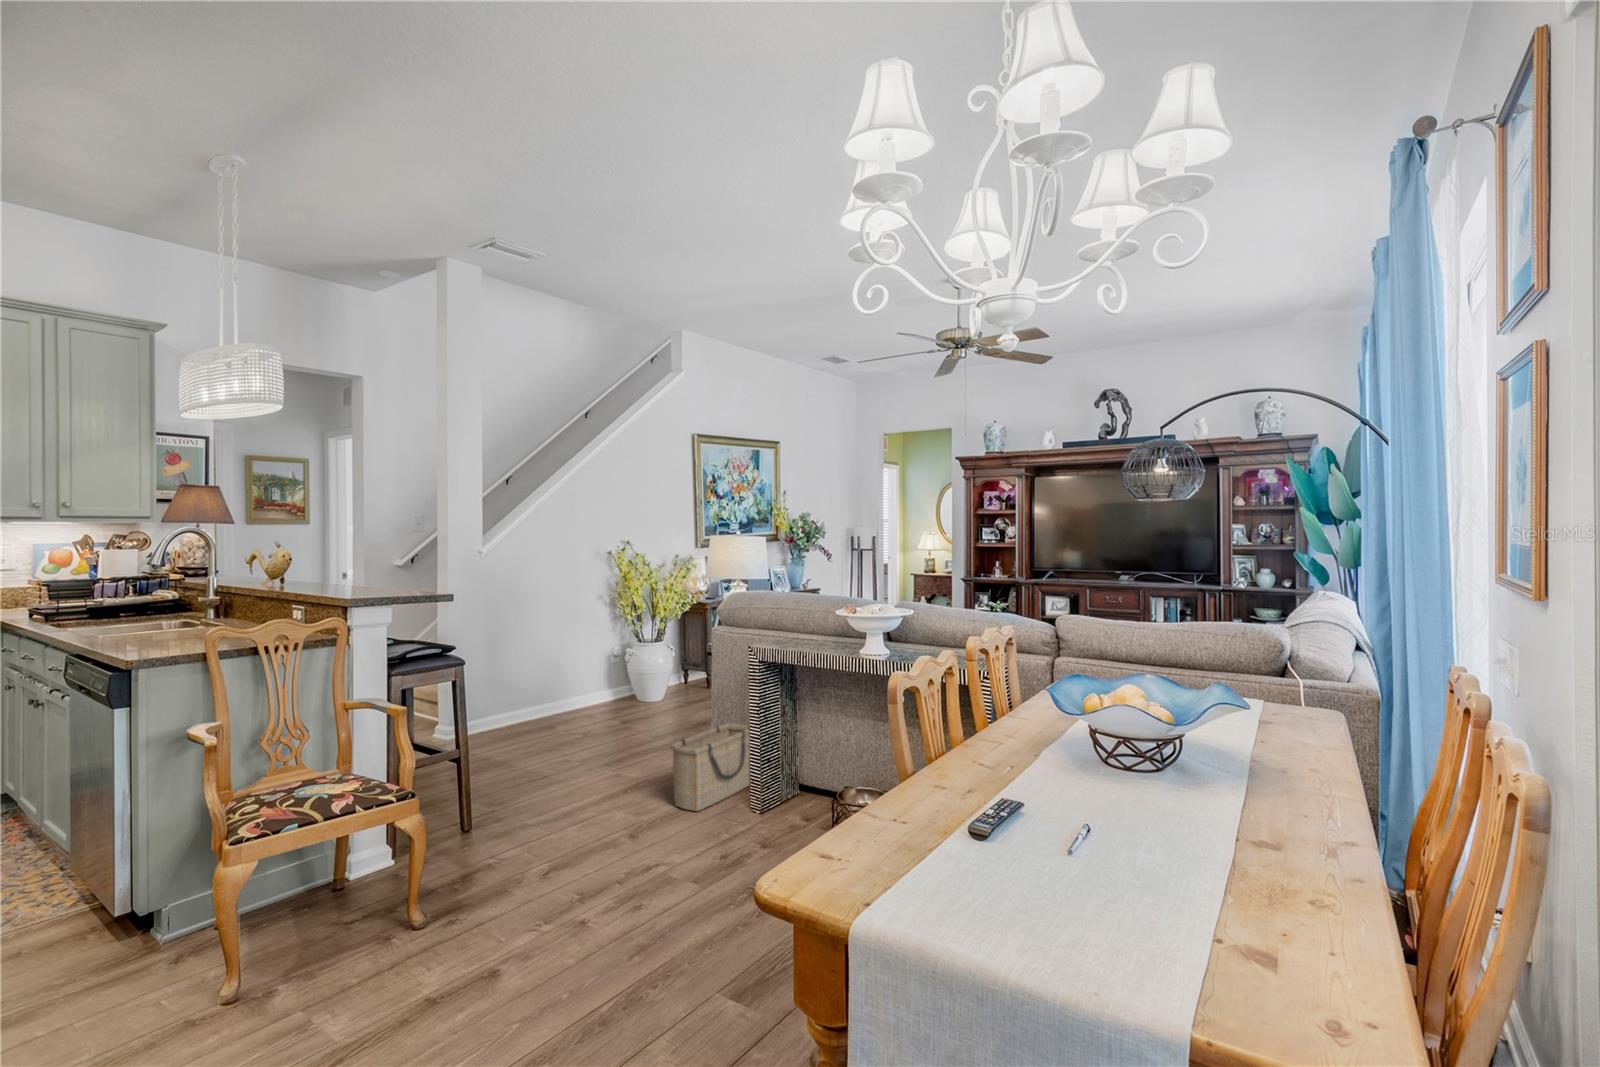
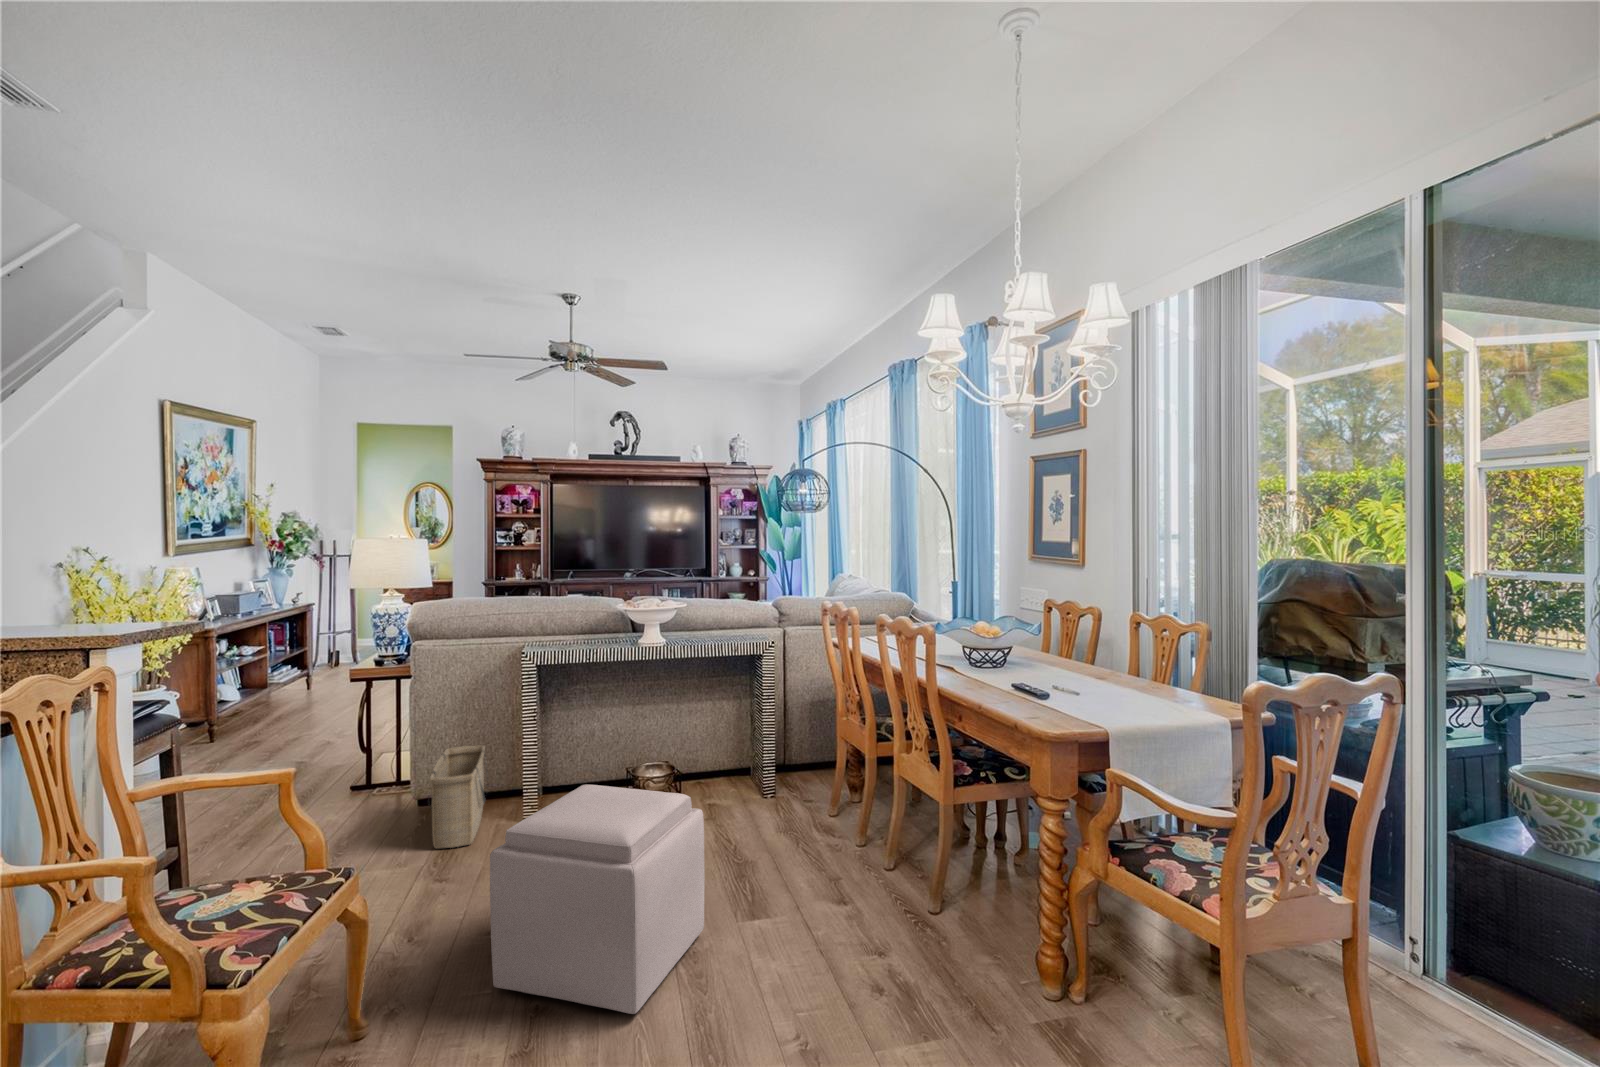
ottoman: none [519,781,693,1012] -> present [490,785,704,1014]

